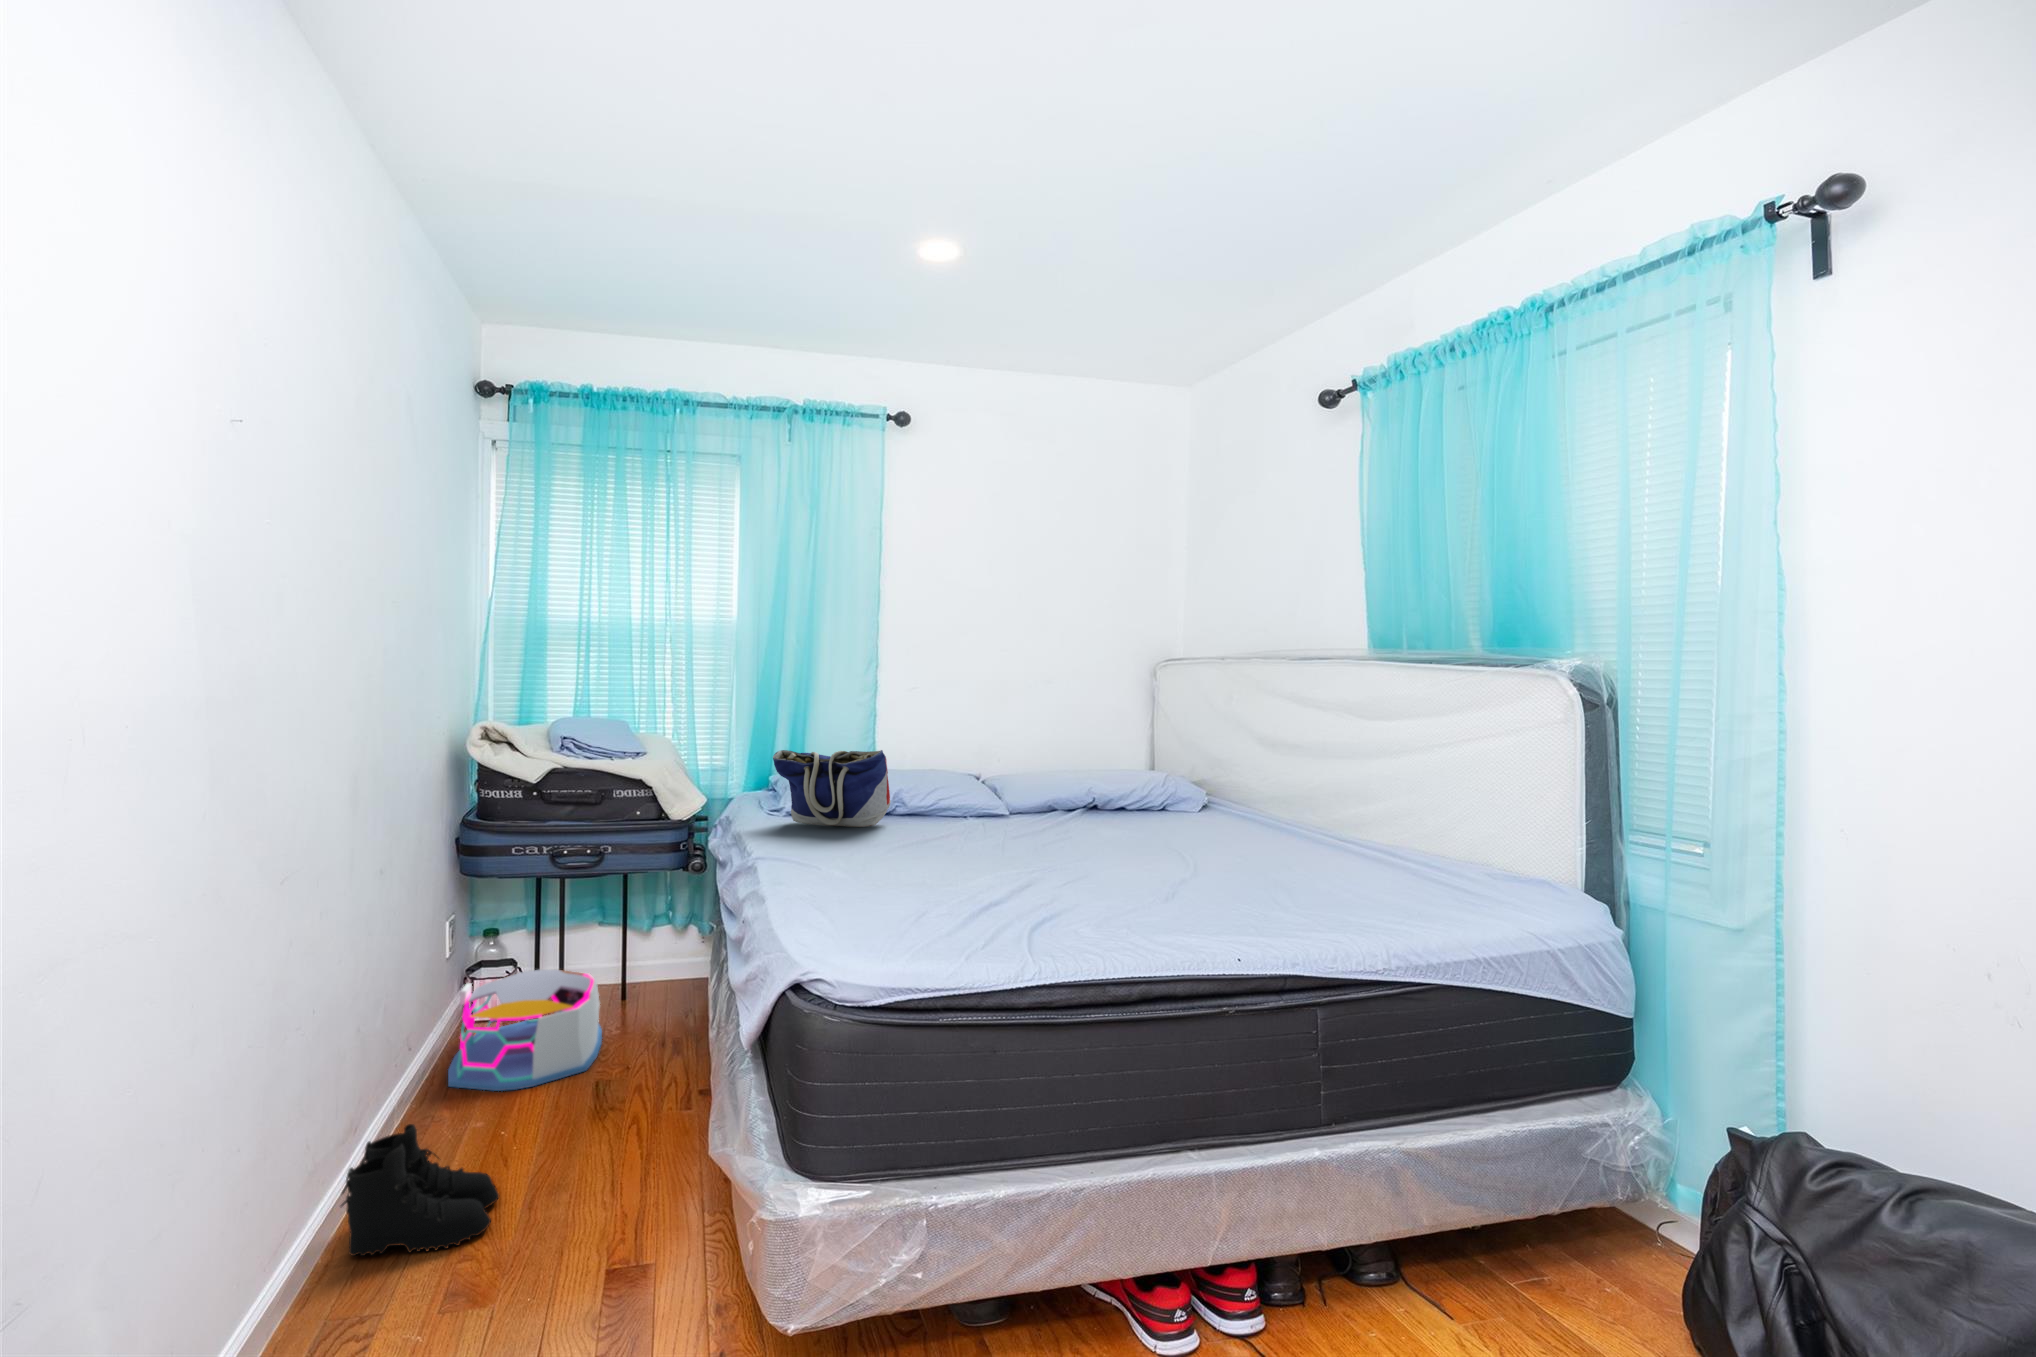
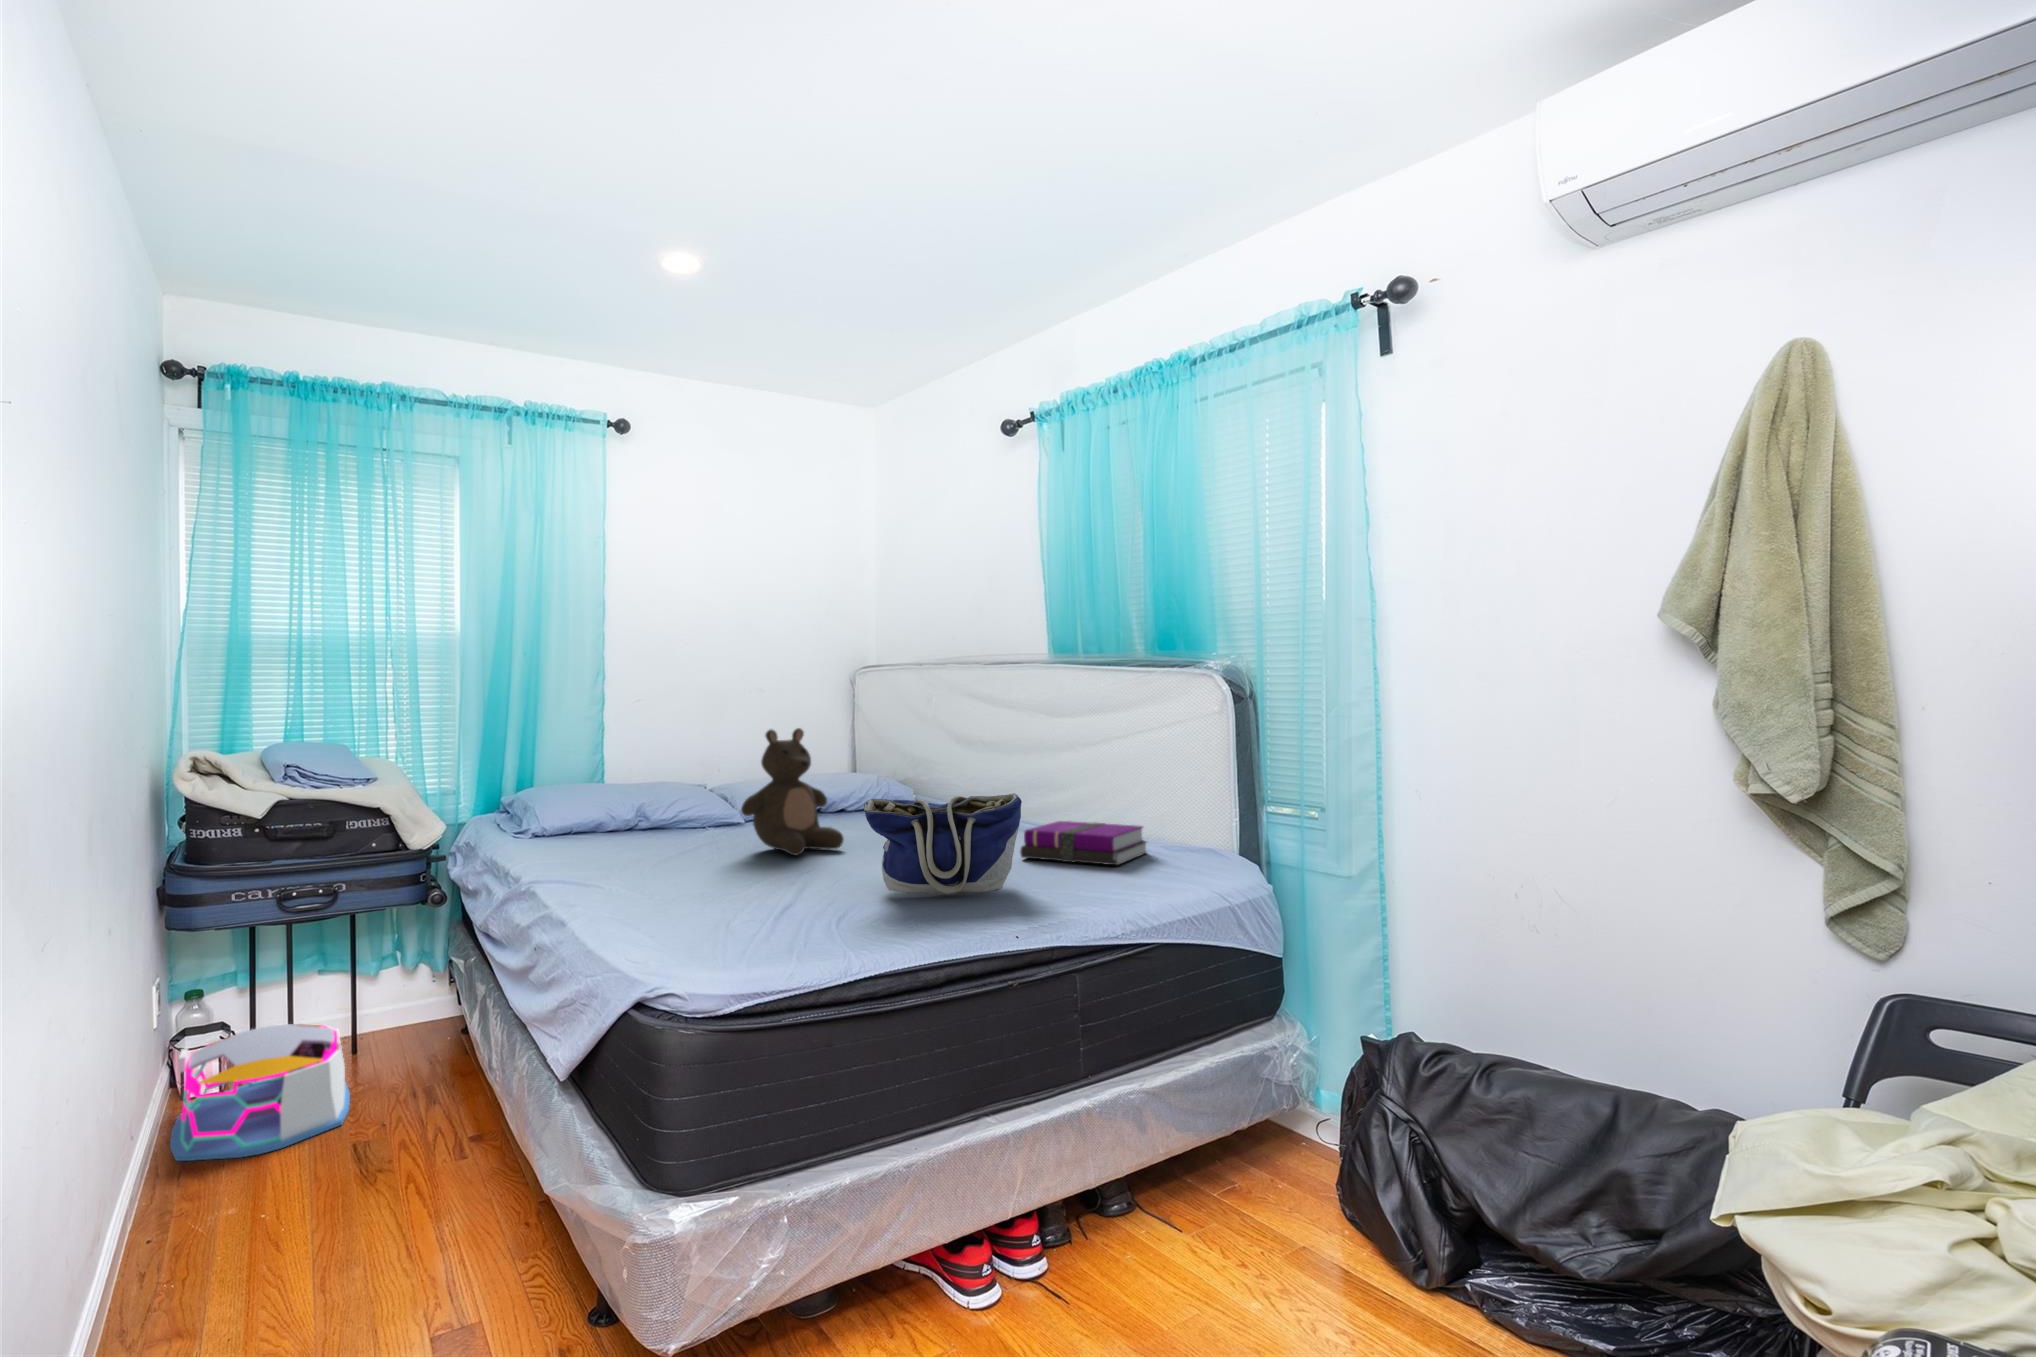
stuffed bear: none [954,710,1058,843] -> present [741,728,844,855]
tote bag: present [773,750,891,827] -> present [864,793,1022,894]
notebook: none [1251,823,1407,877] -> present [1020,821,1147,865]
boots: present [341,1124,499,1256] -> none [118,1192,289,1329]

